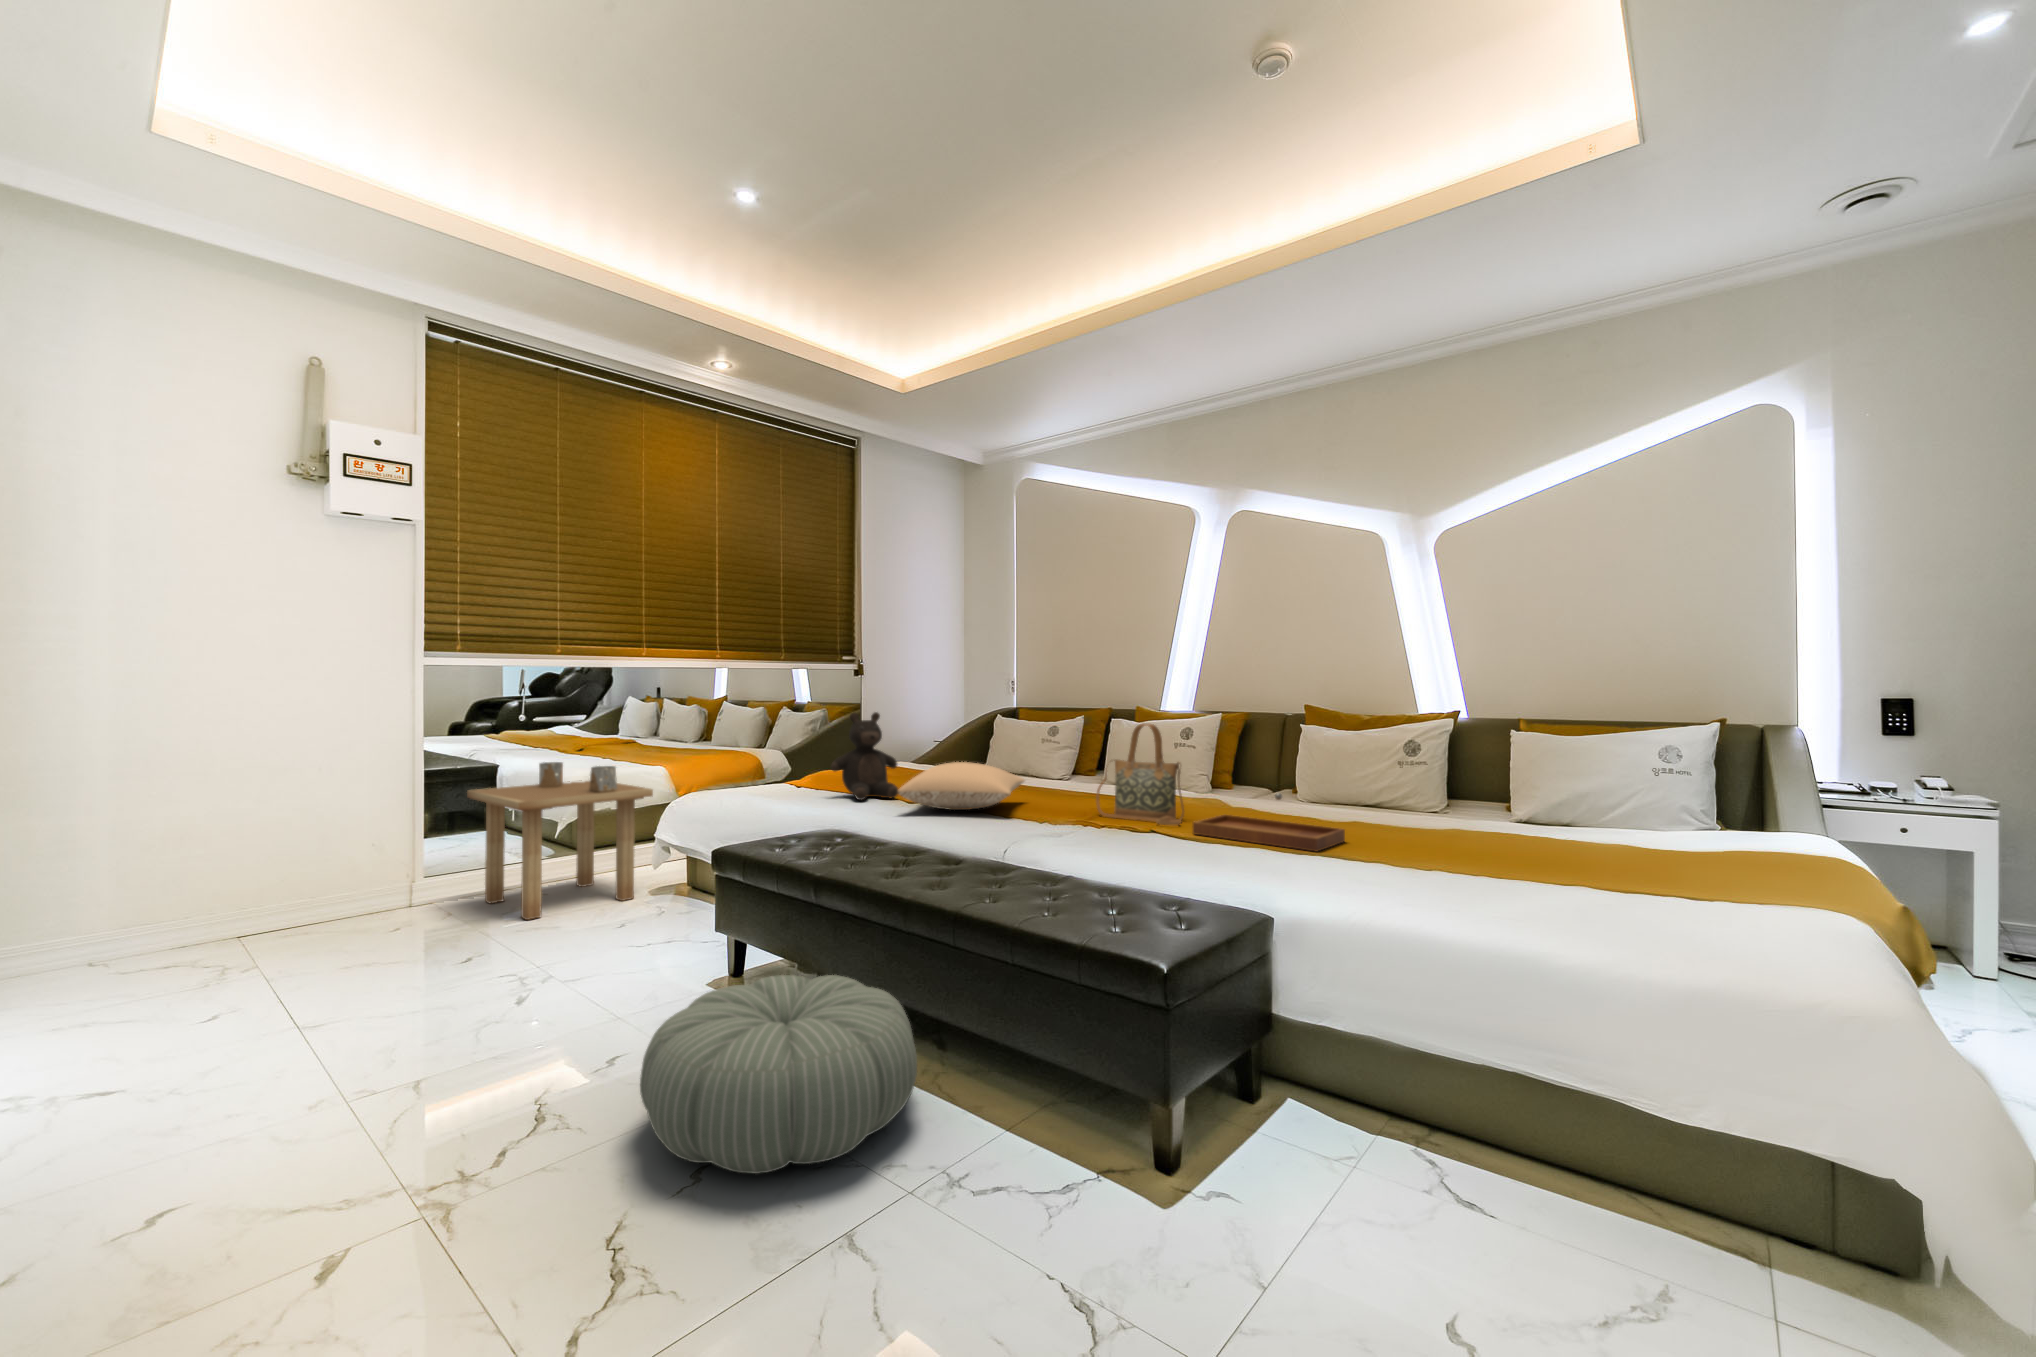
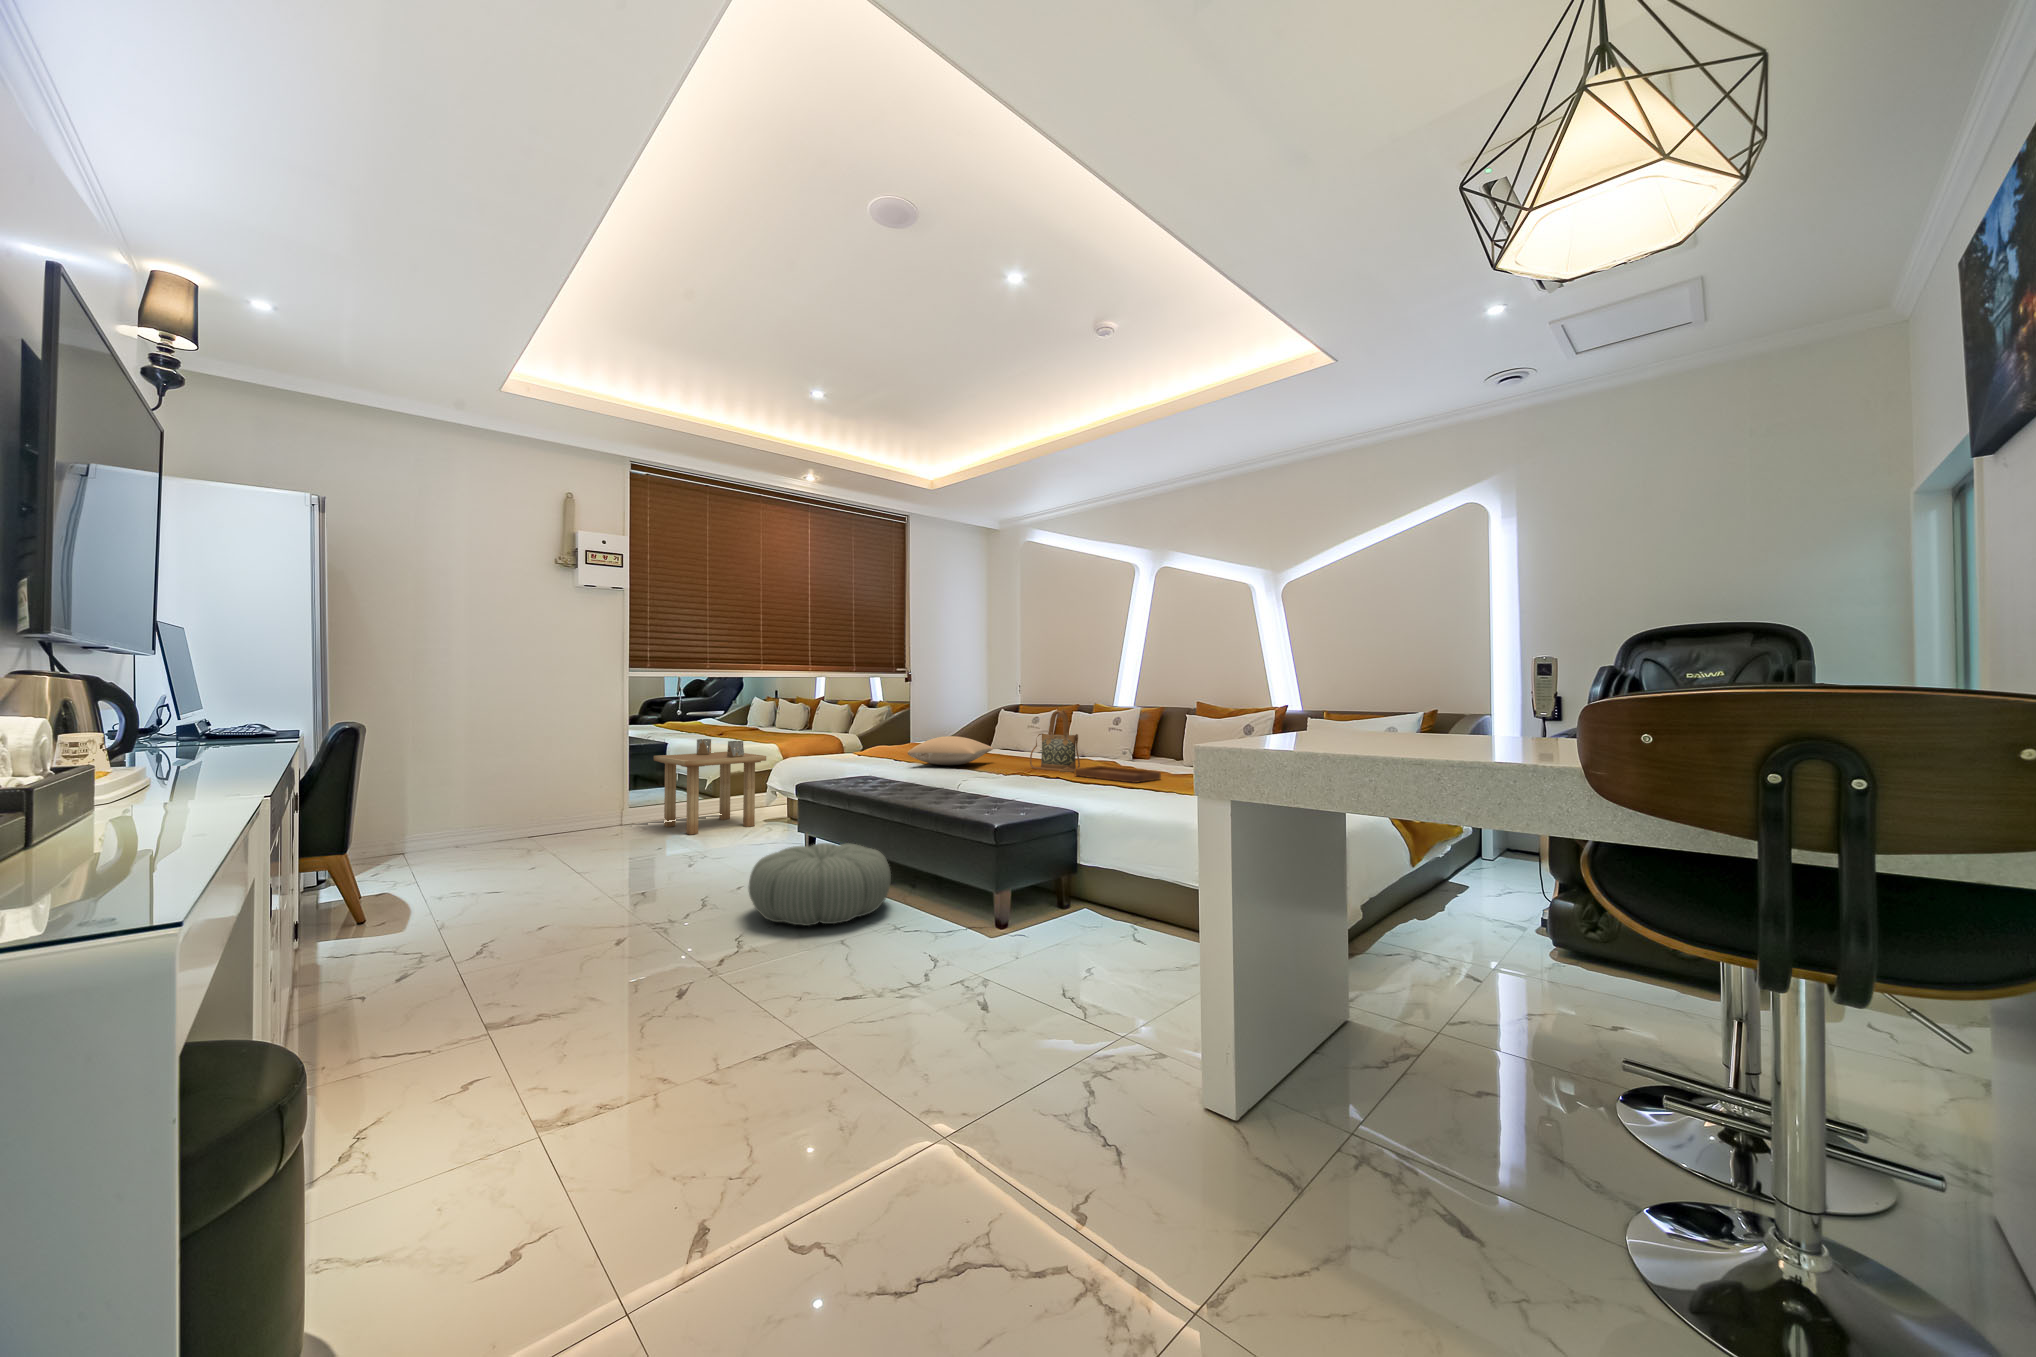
teddy bear: present [831,712,898,800] -> none [874,706,917,761]

